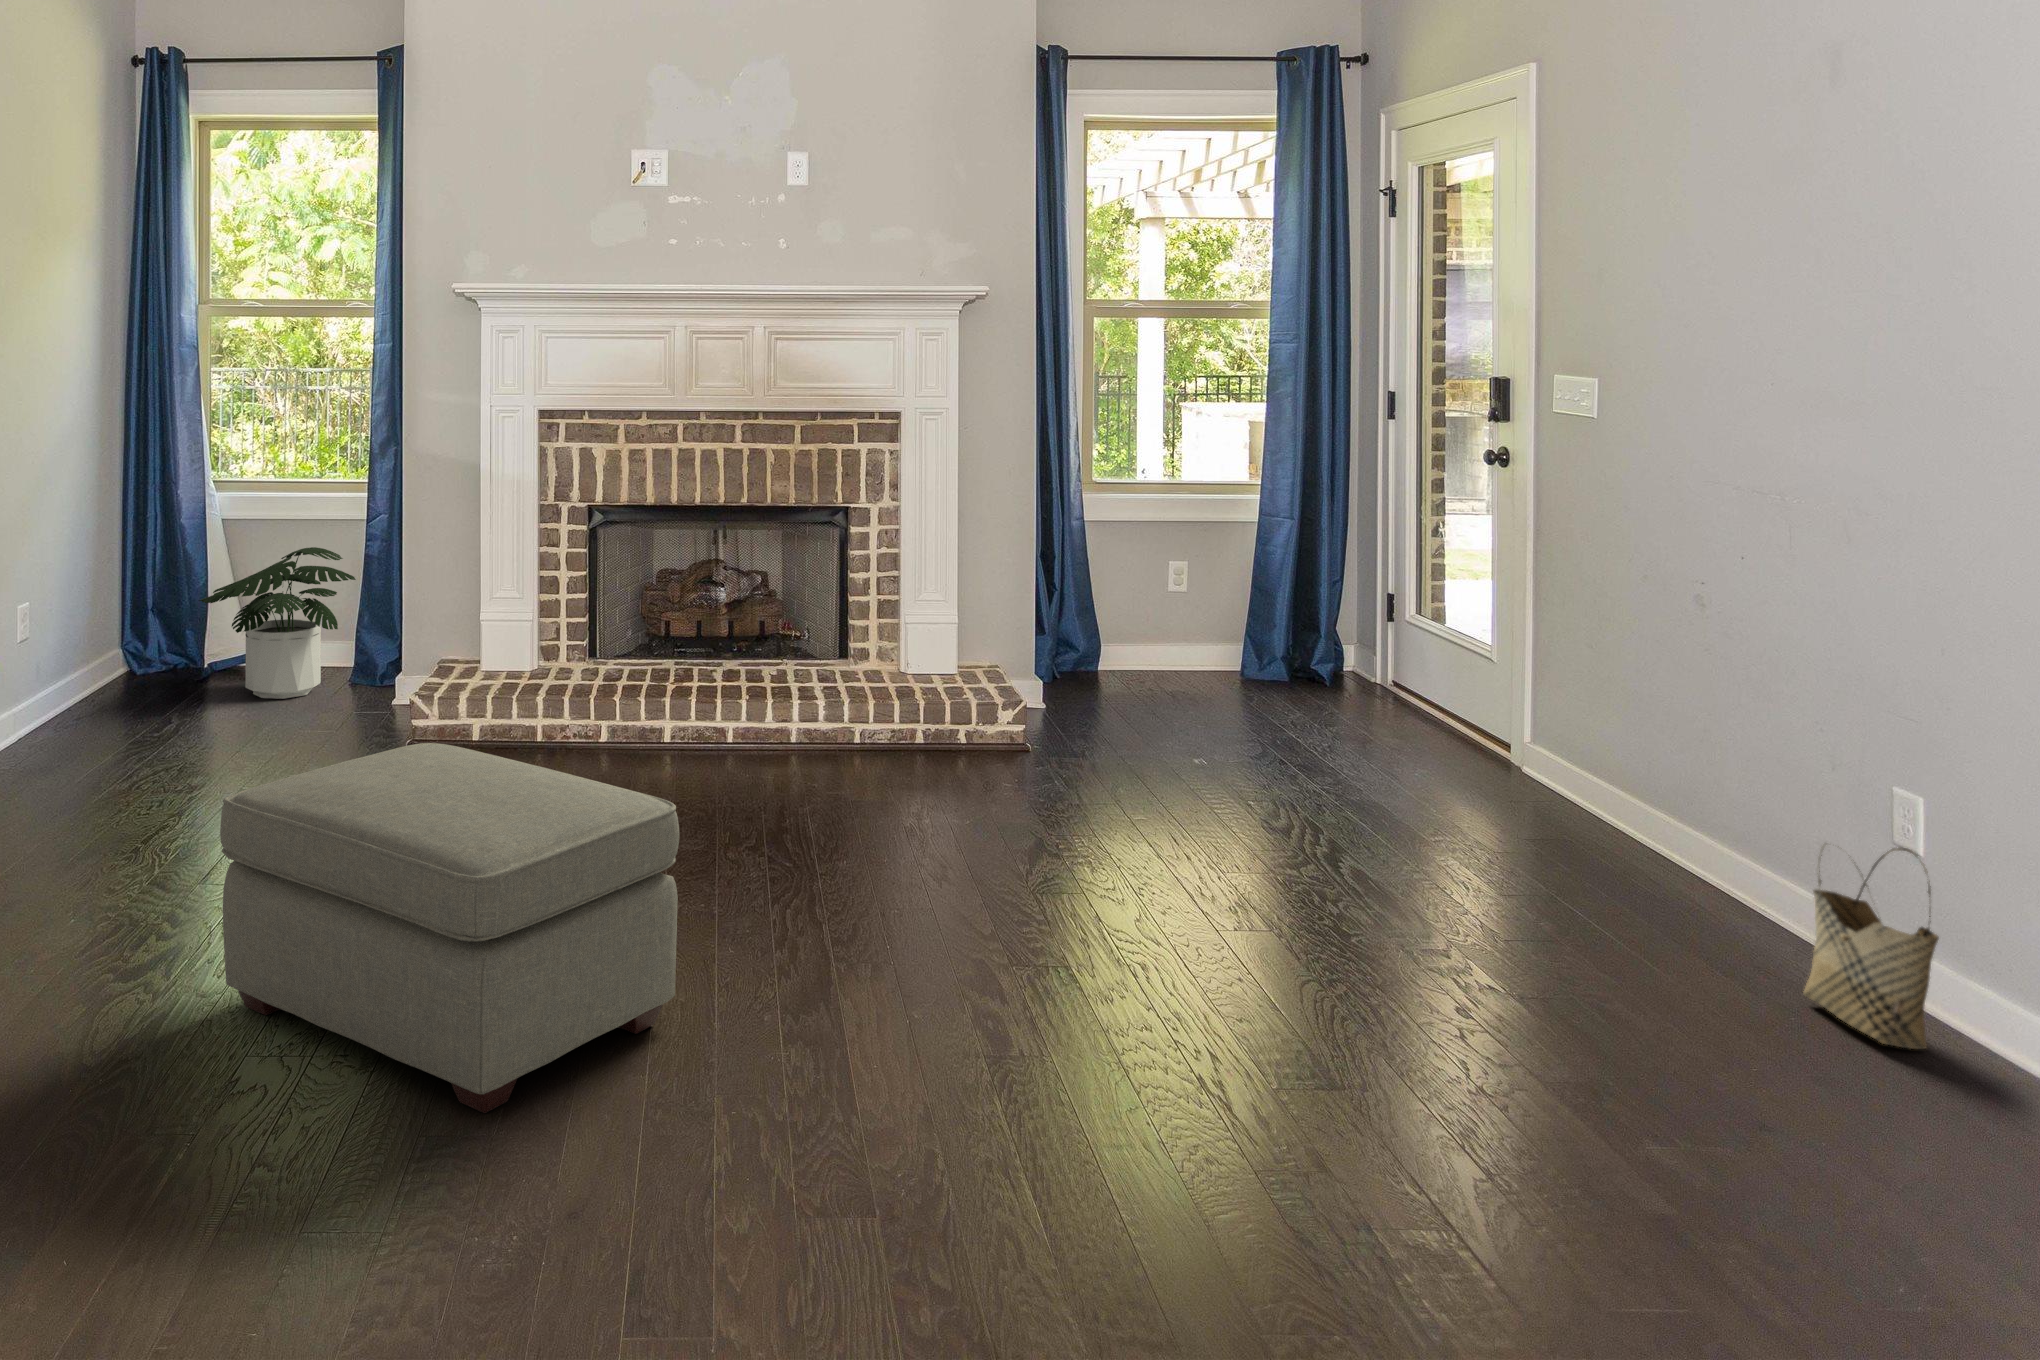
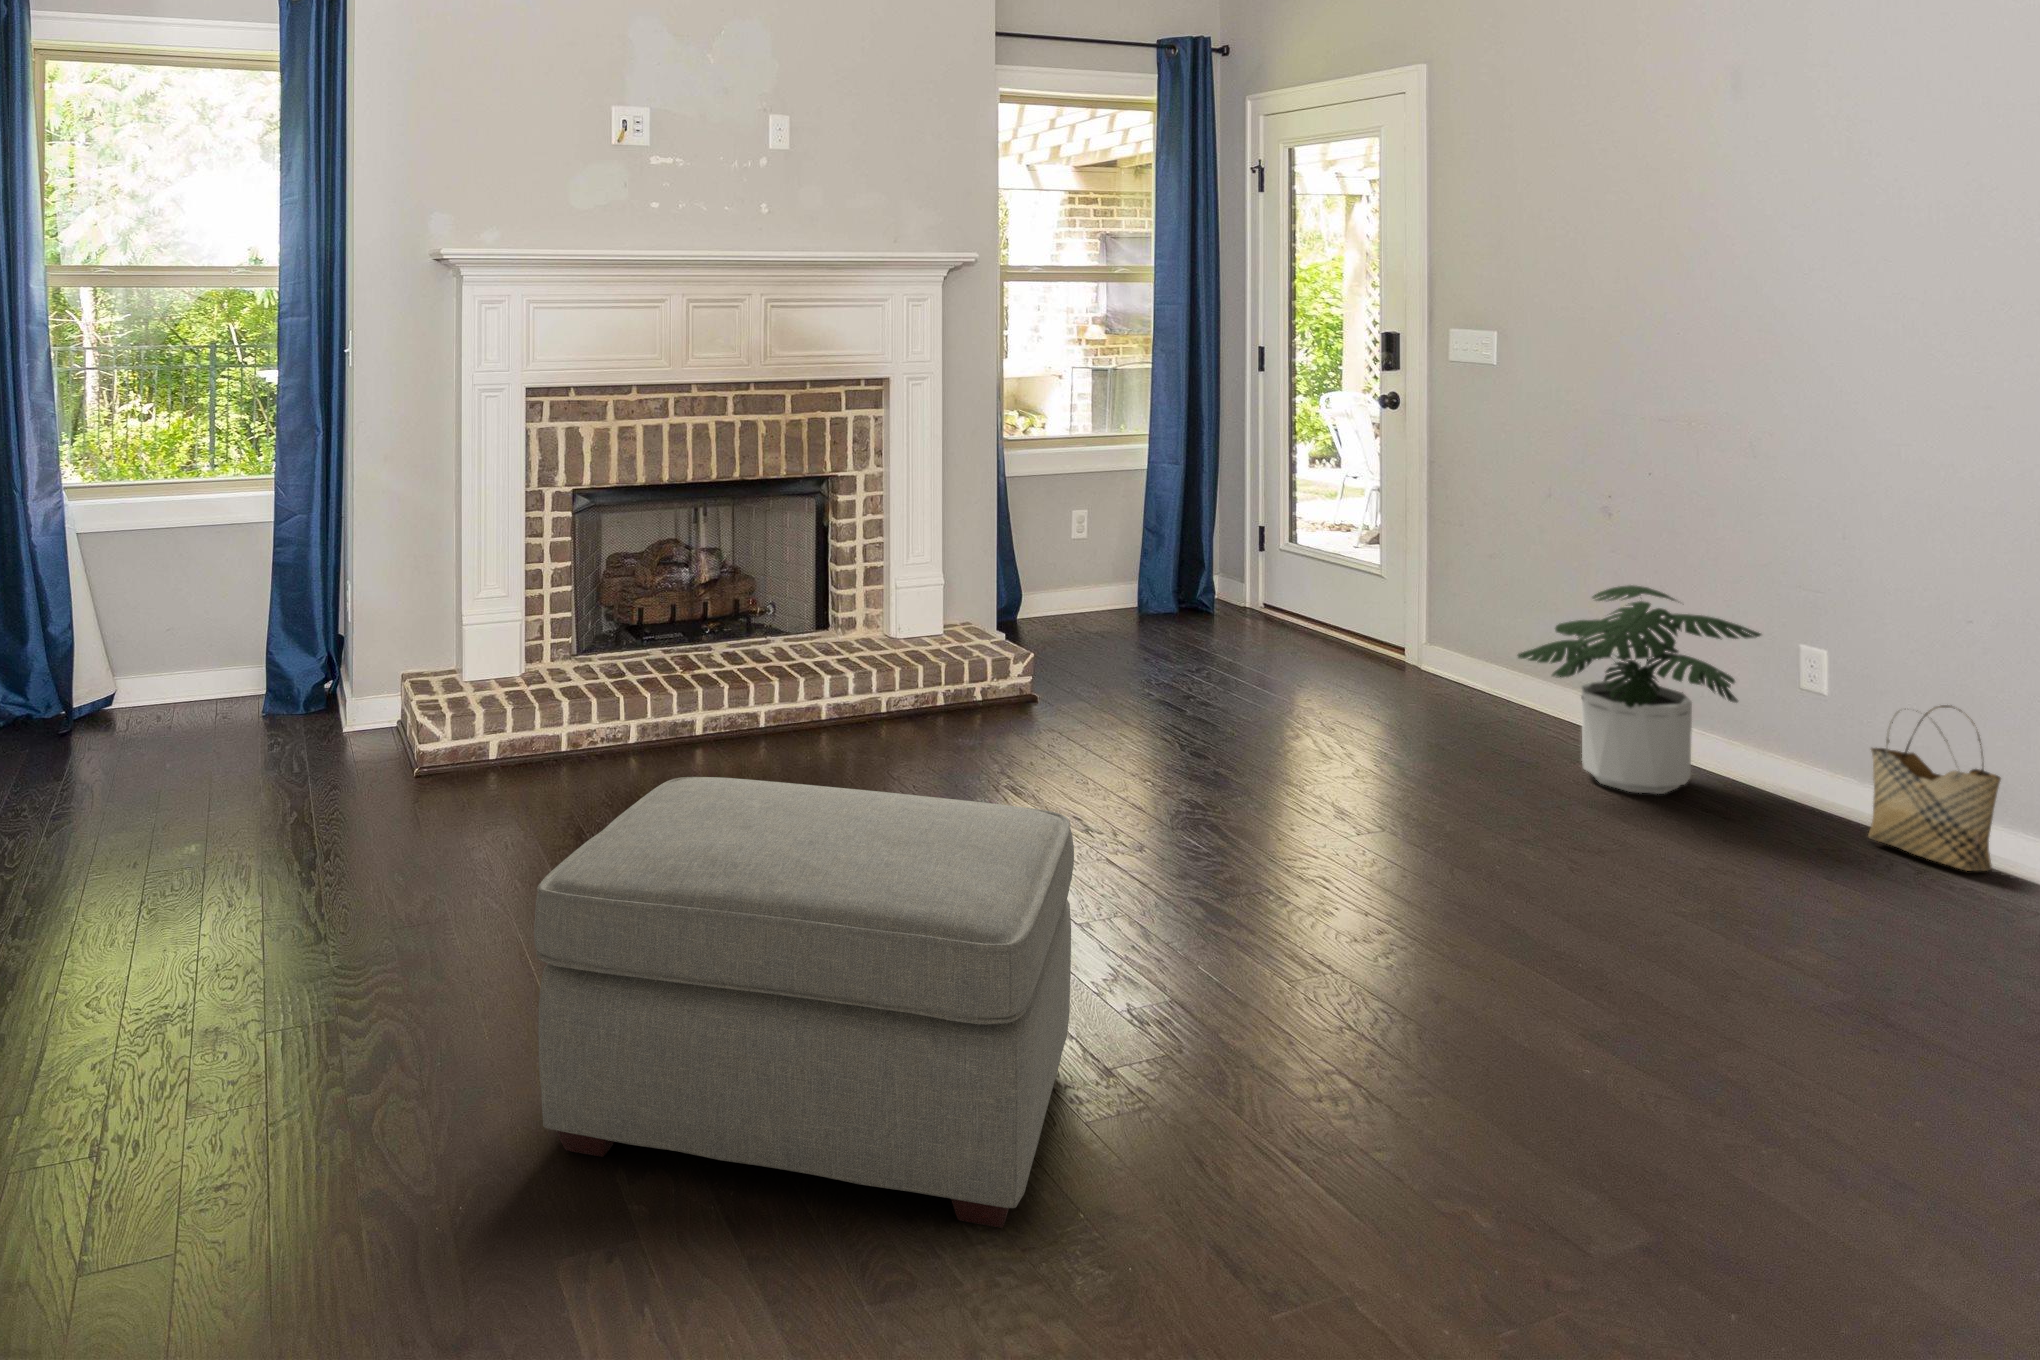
potted plant: present [199,547,356,699] -> present [1518,585,1761,794]

